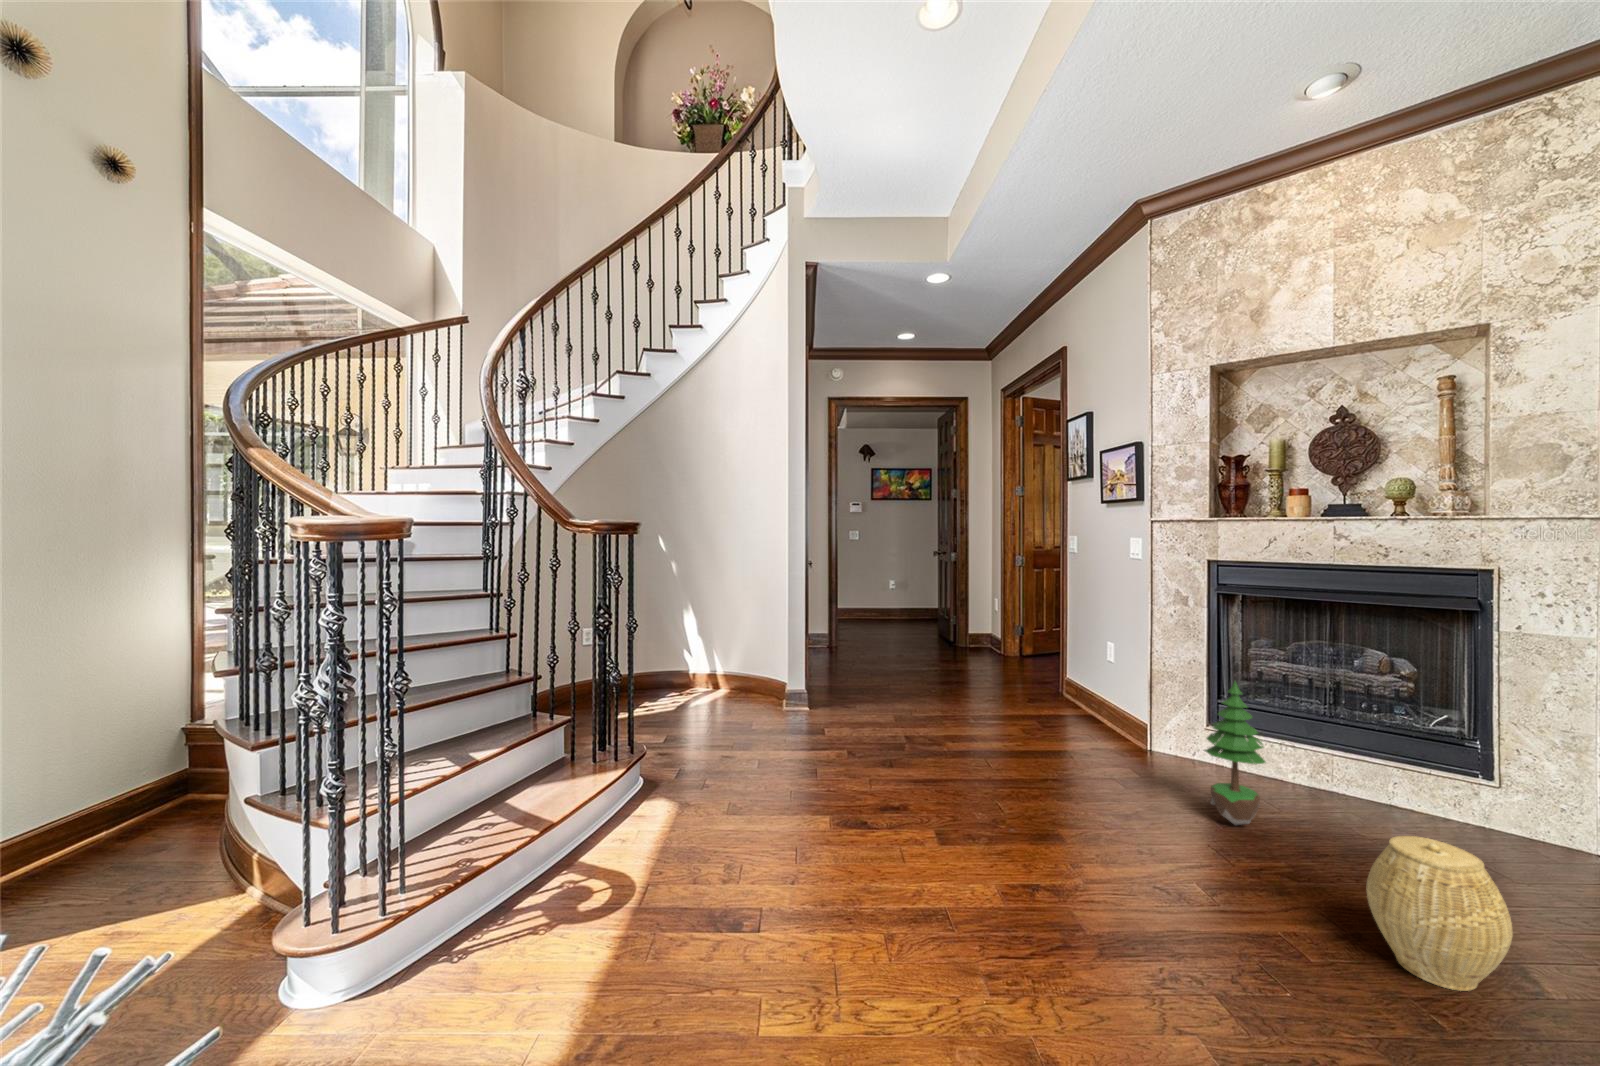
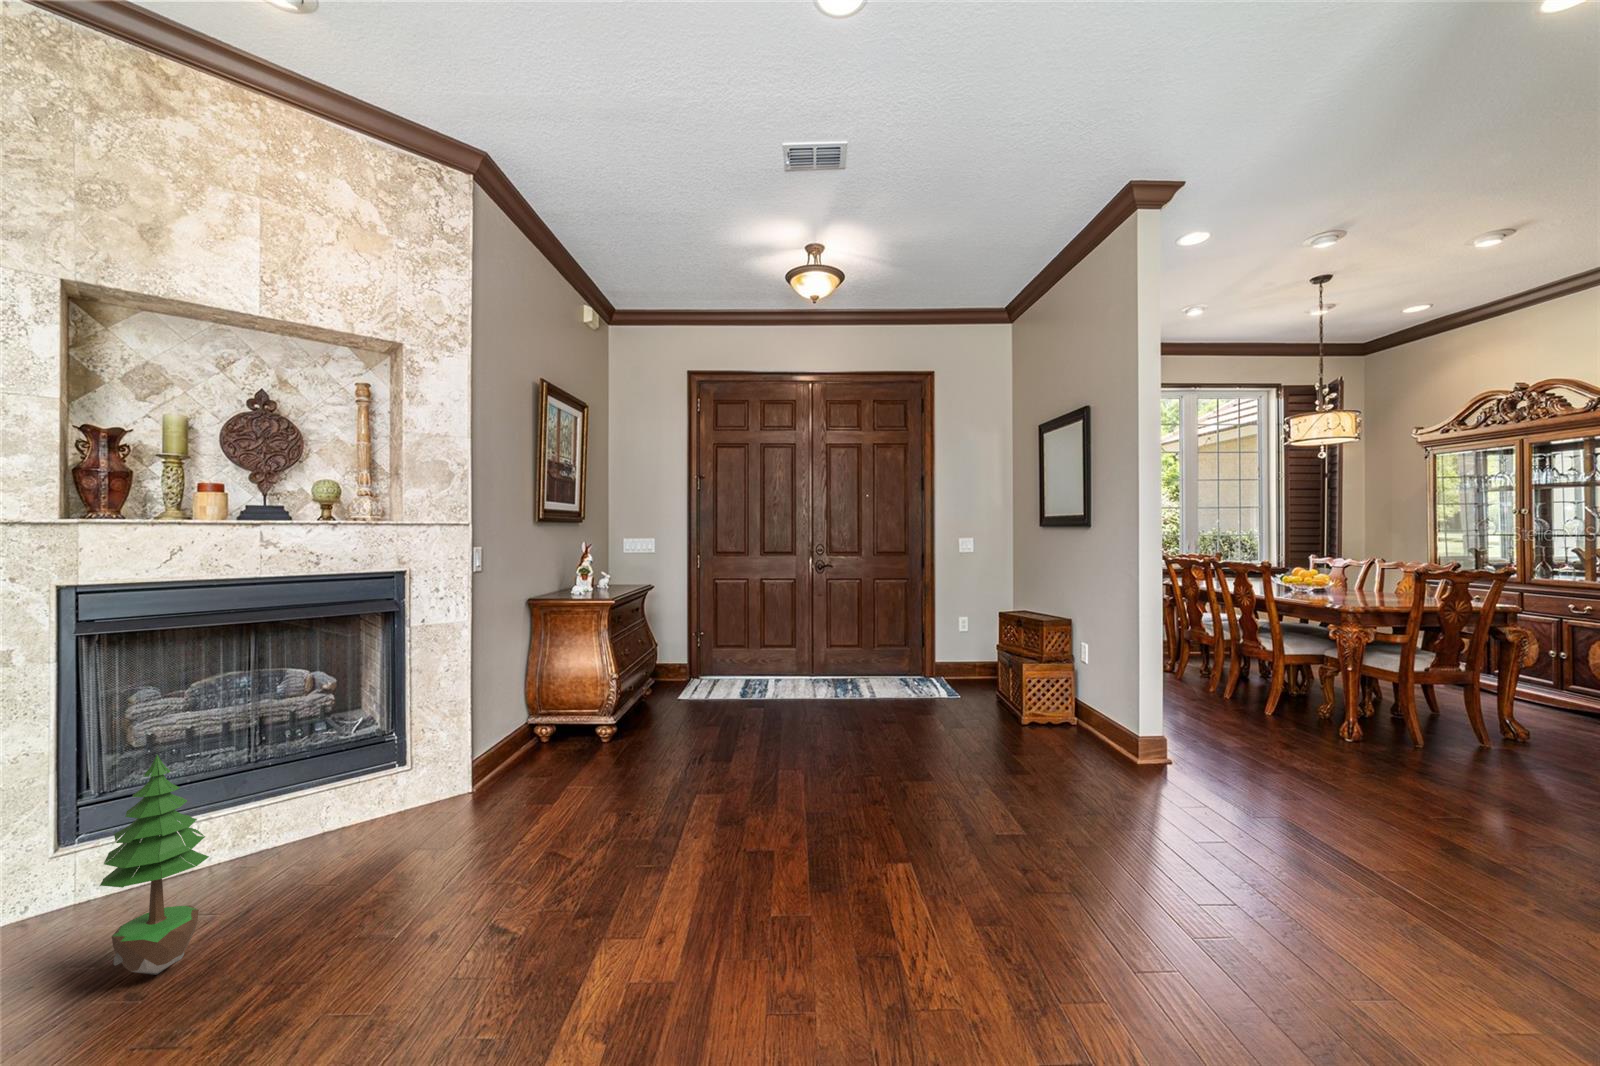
woven basket: present [1366,836,1513,991] -> none [385,847,508,1011]

